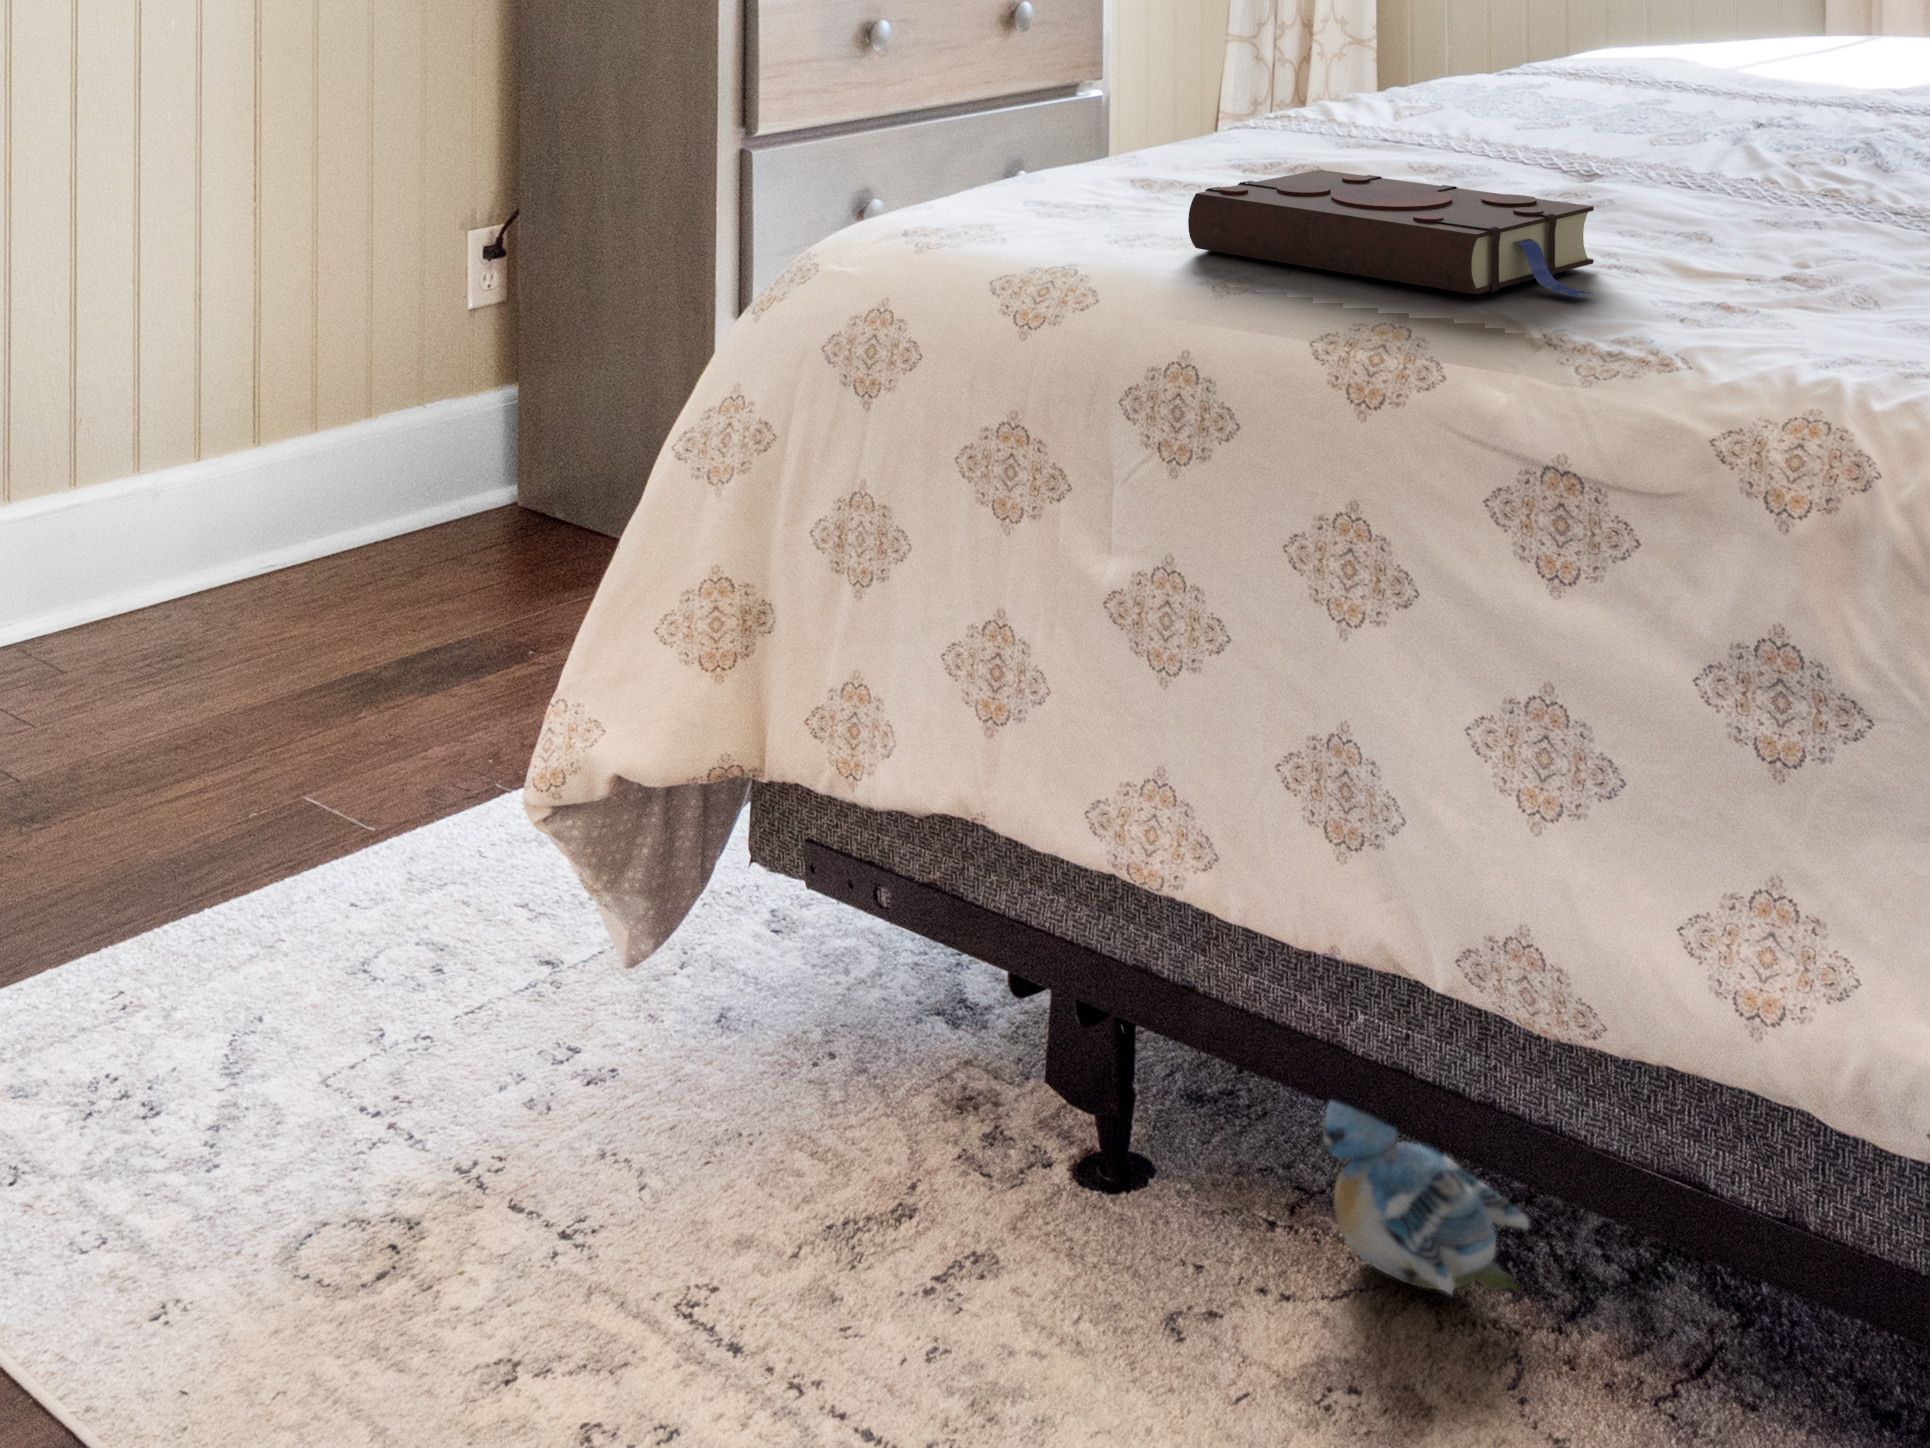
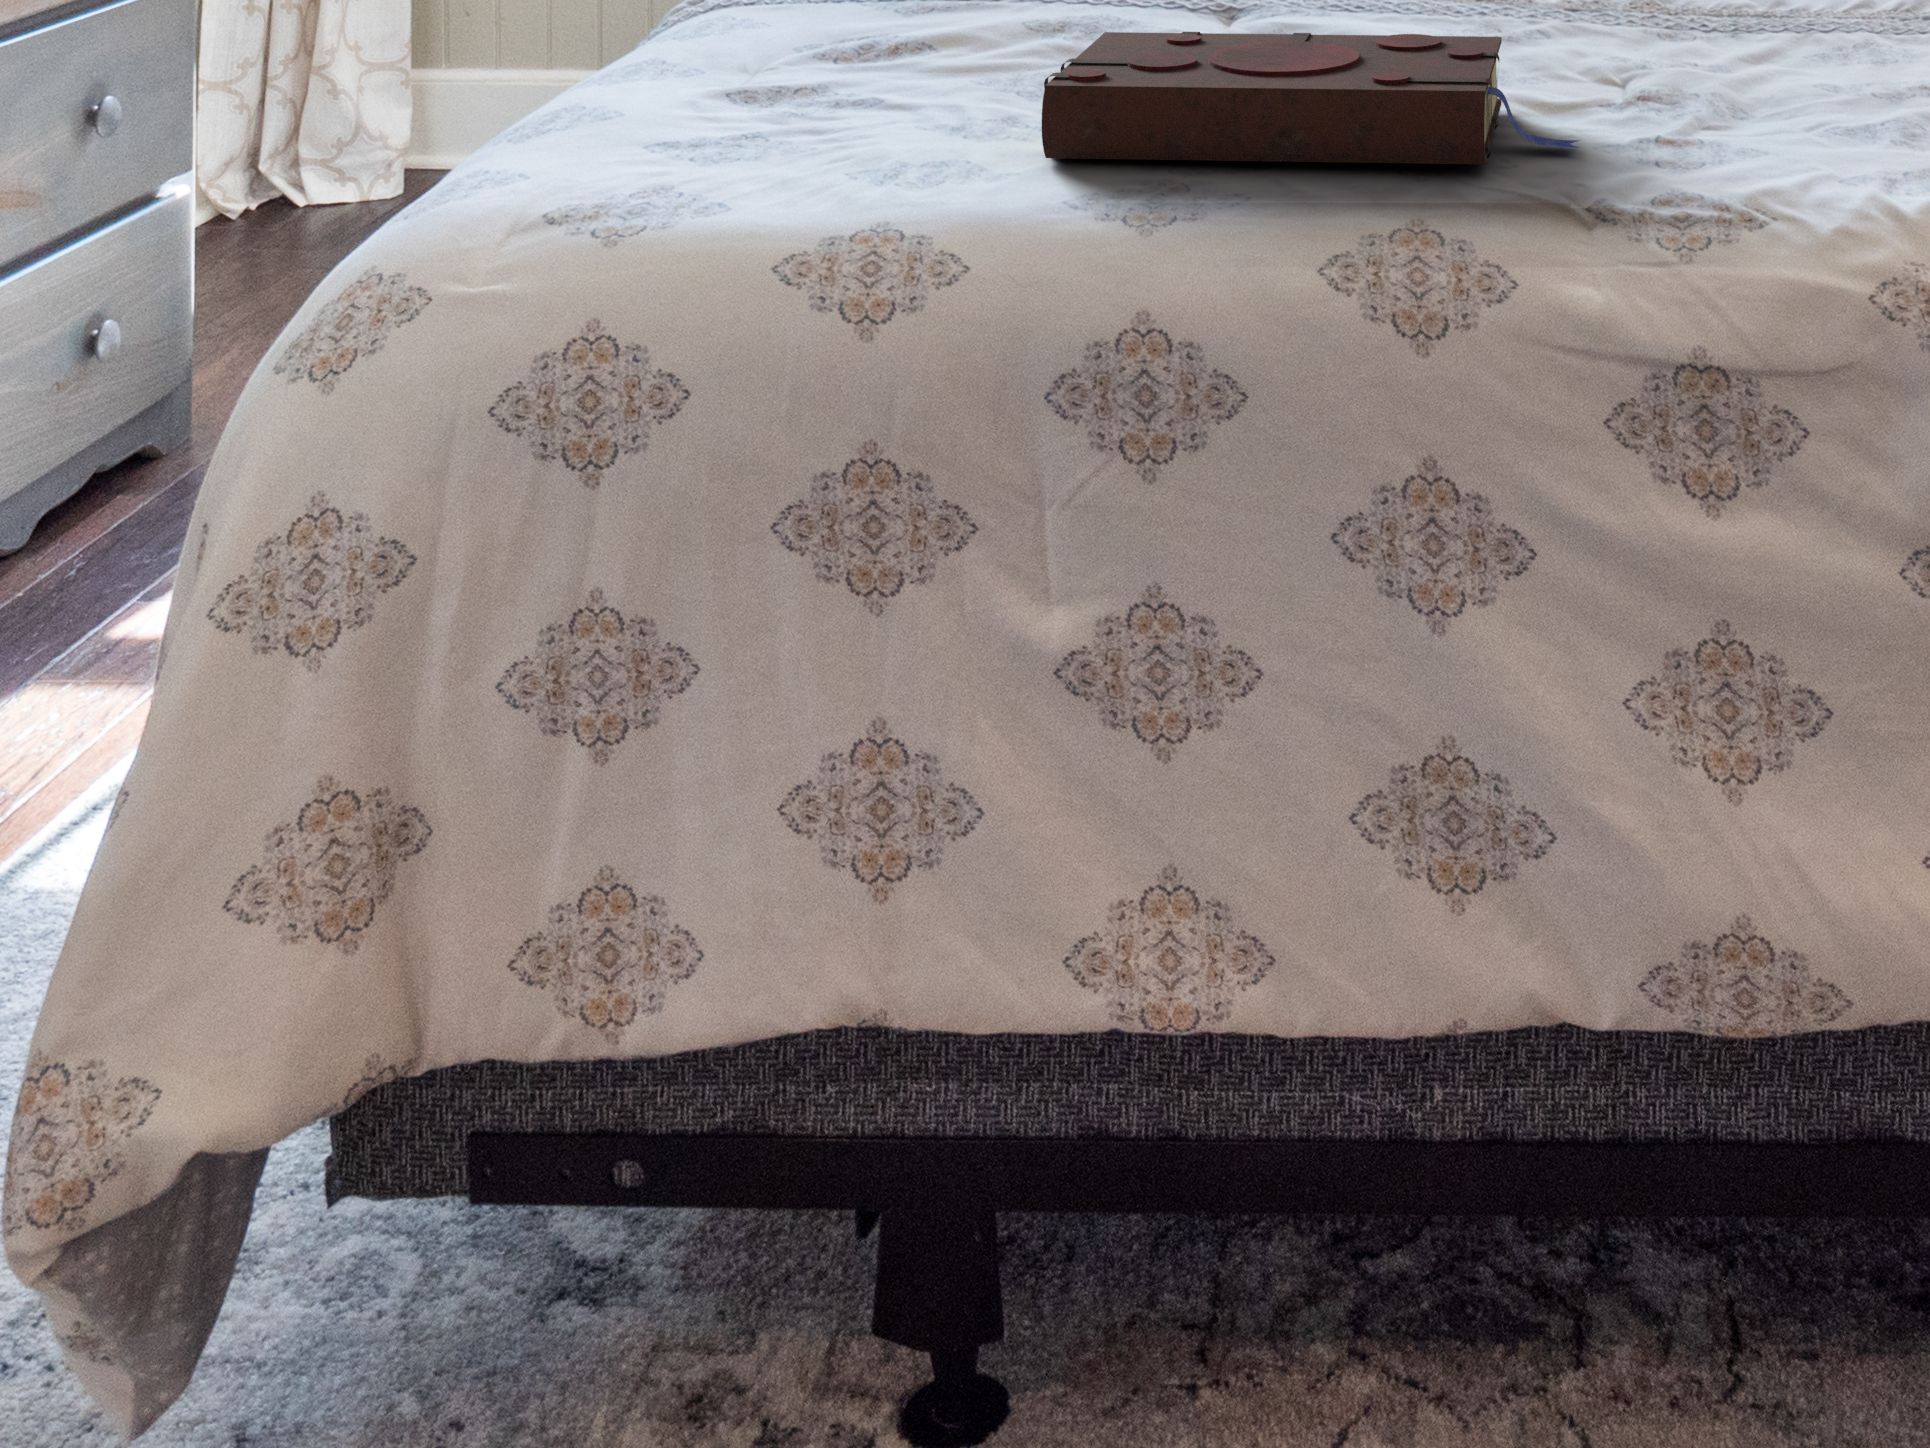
plush toy: present [1322,1100,1529,1295] -> none [1246,1165,1527,1378]

